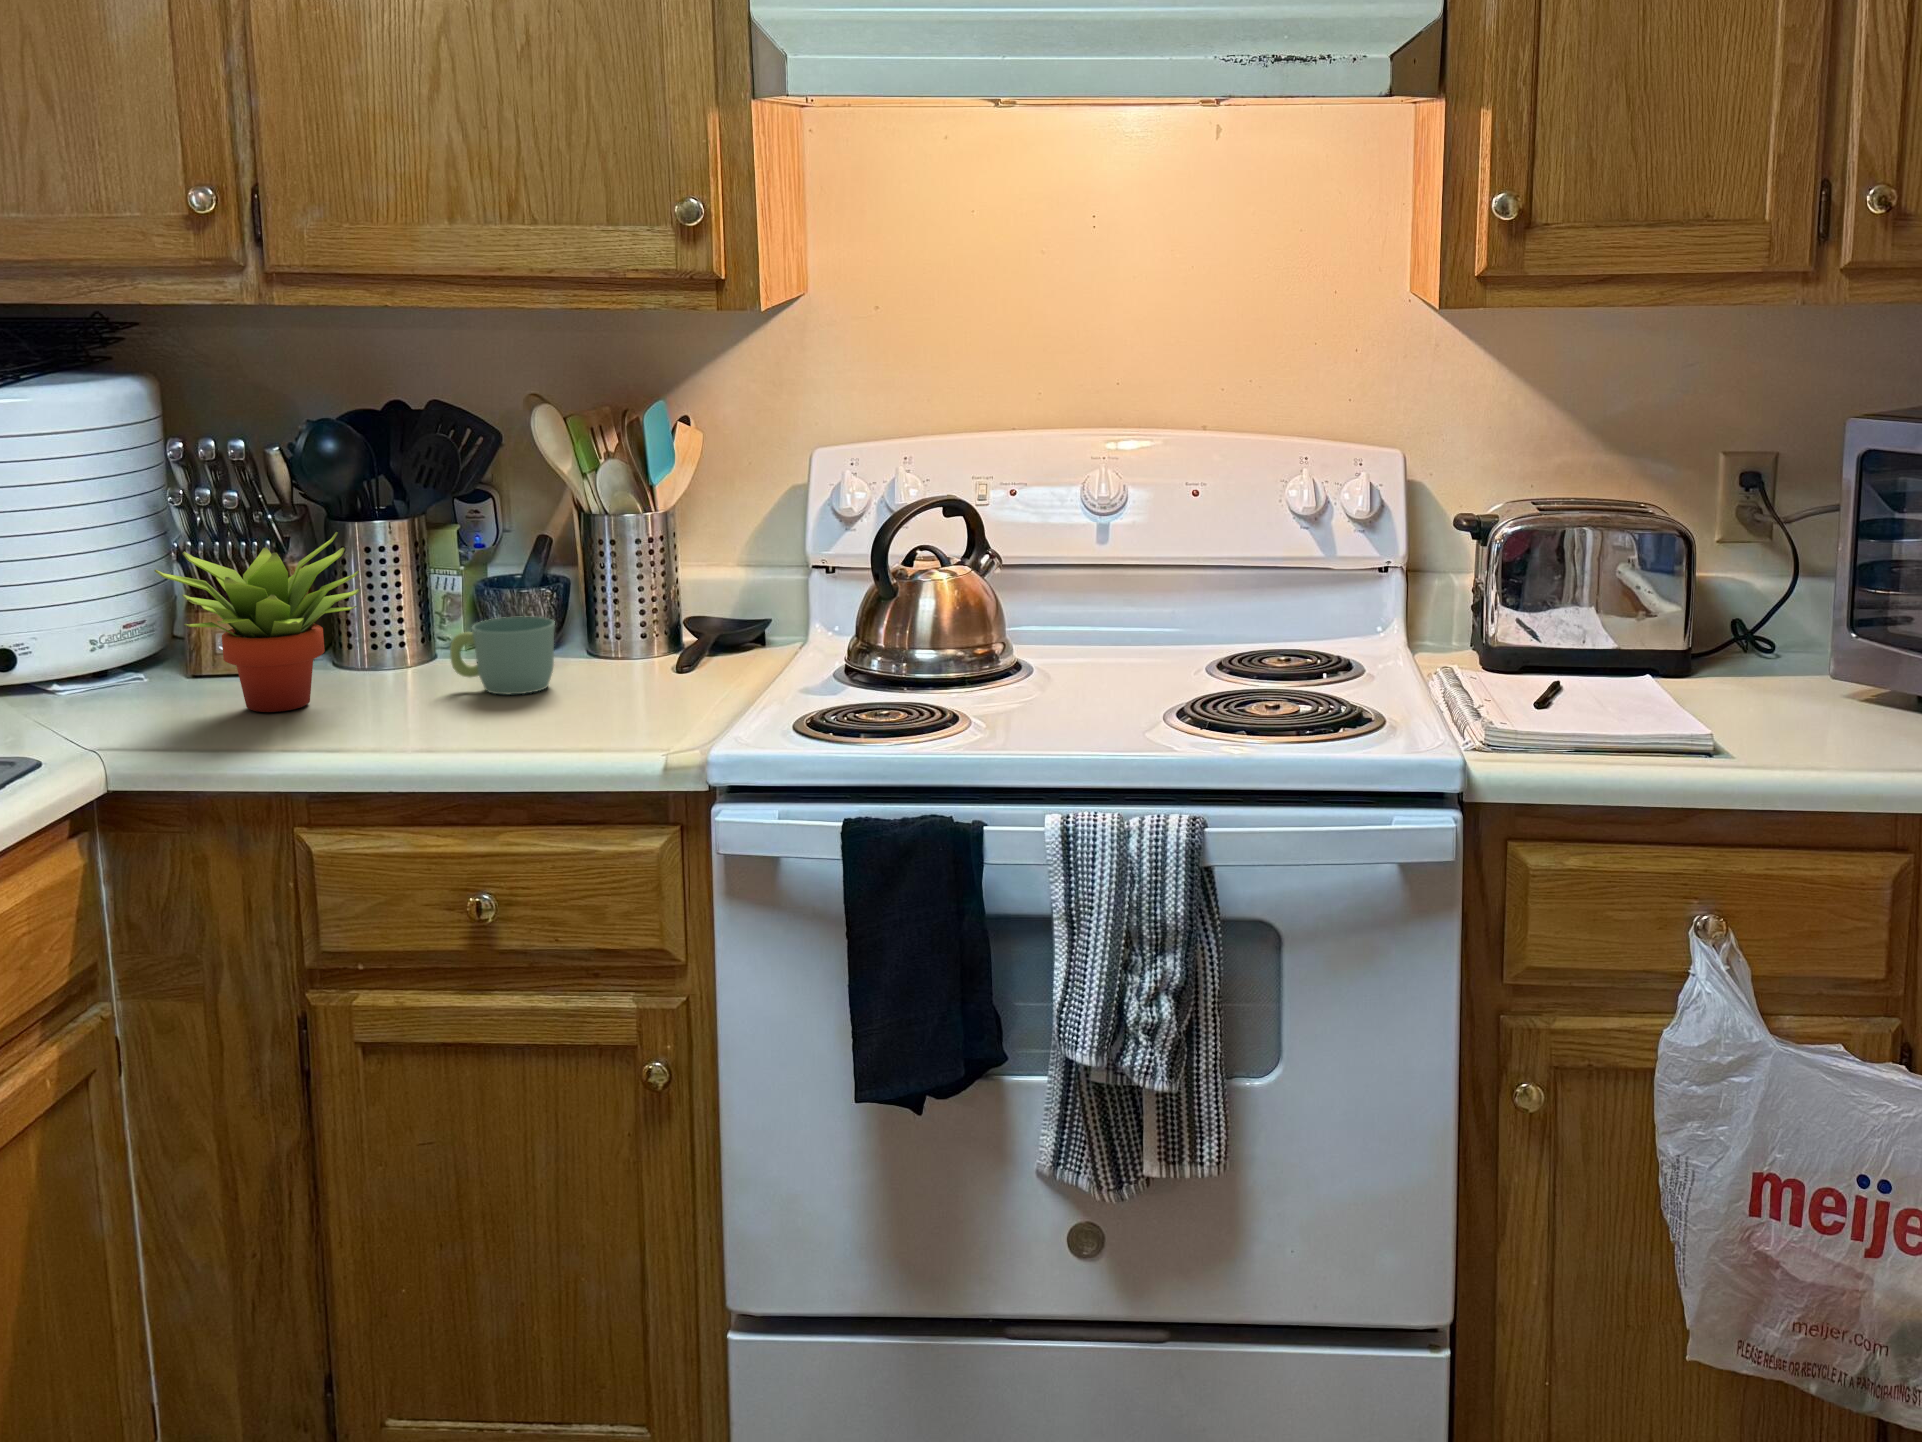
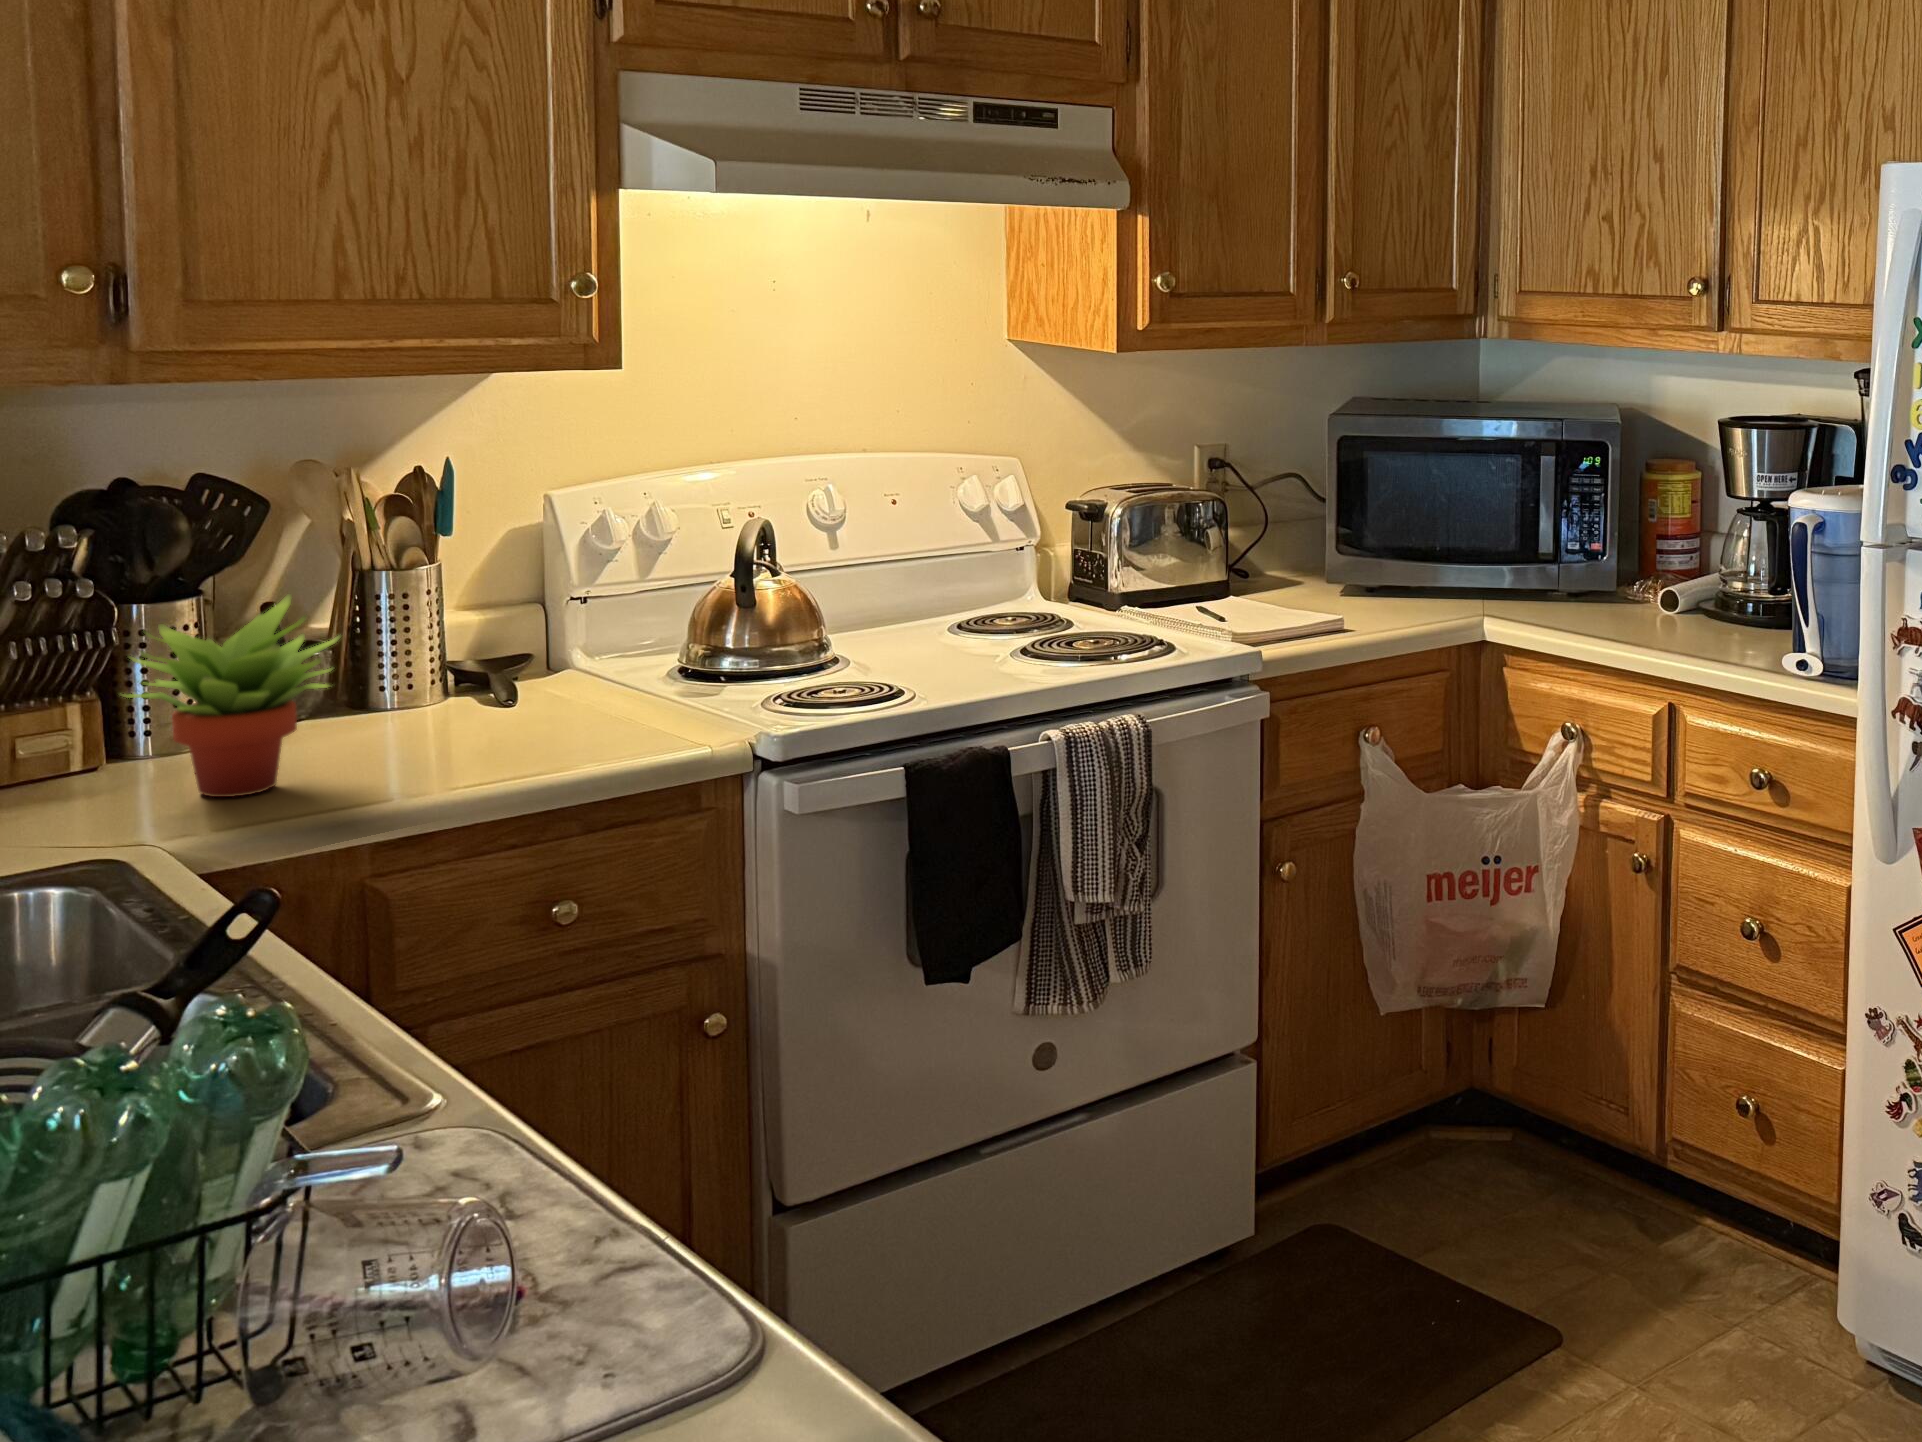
mug: present [450,617,555,695] -> none [375,664,488,742]

